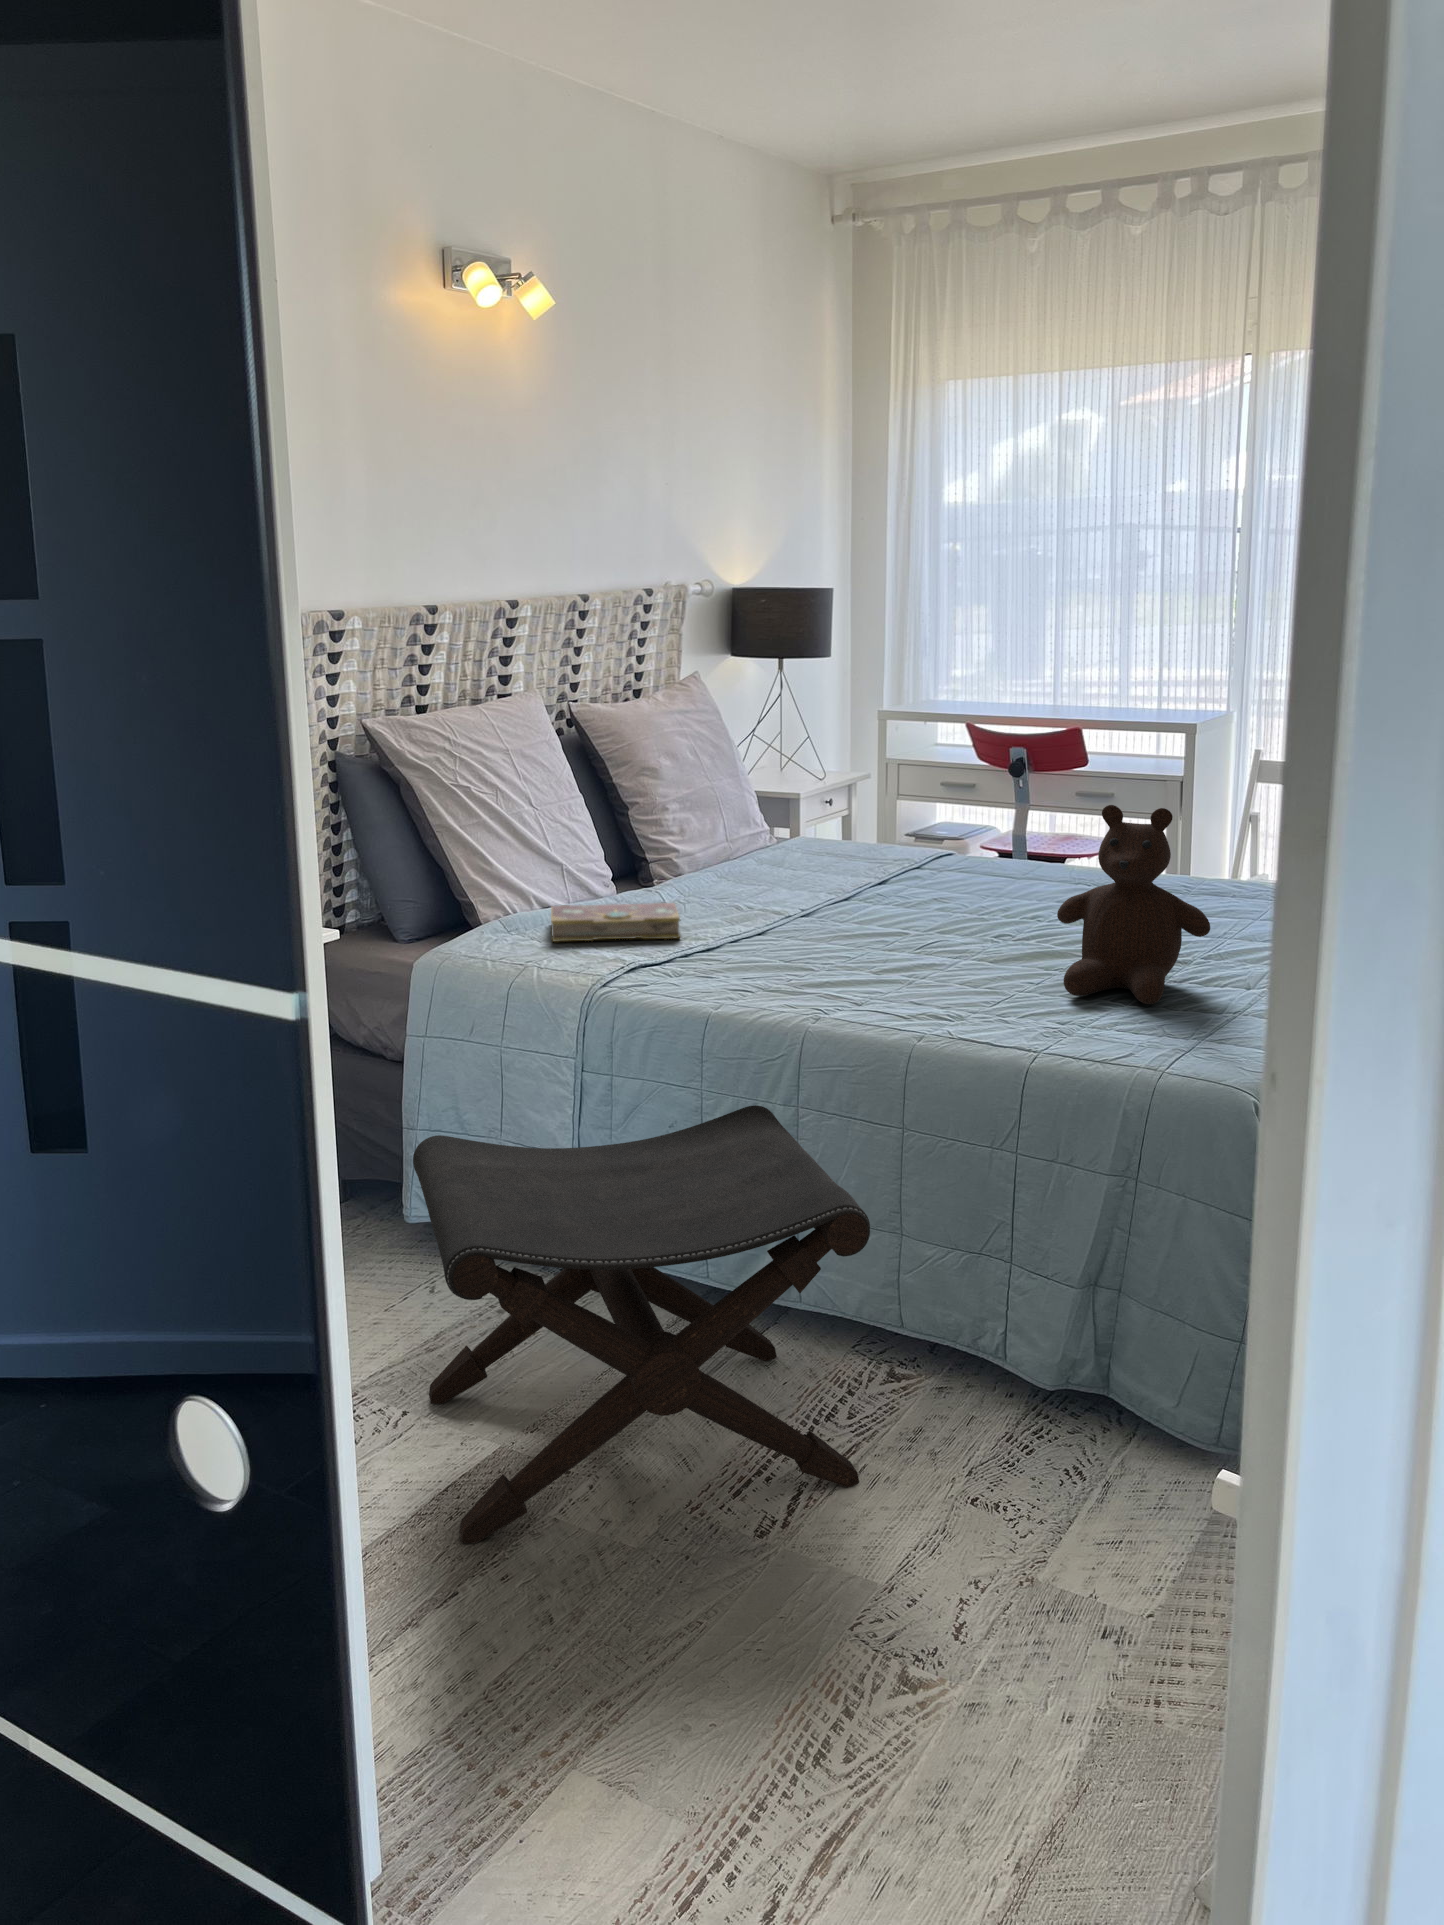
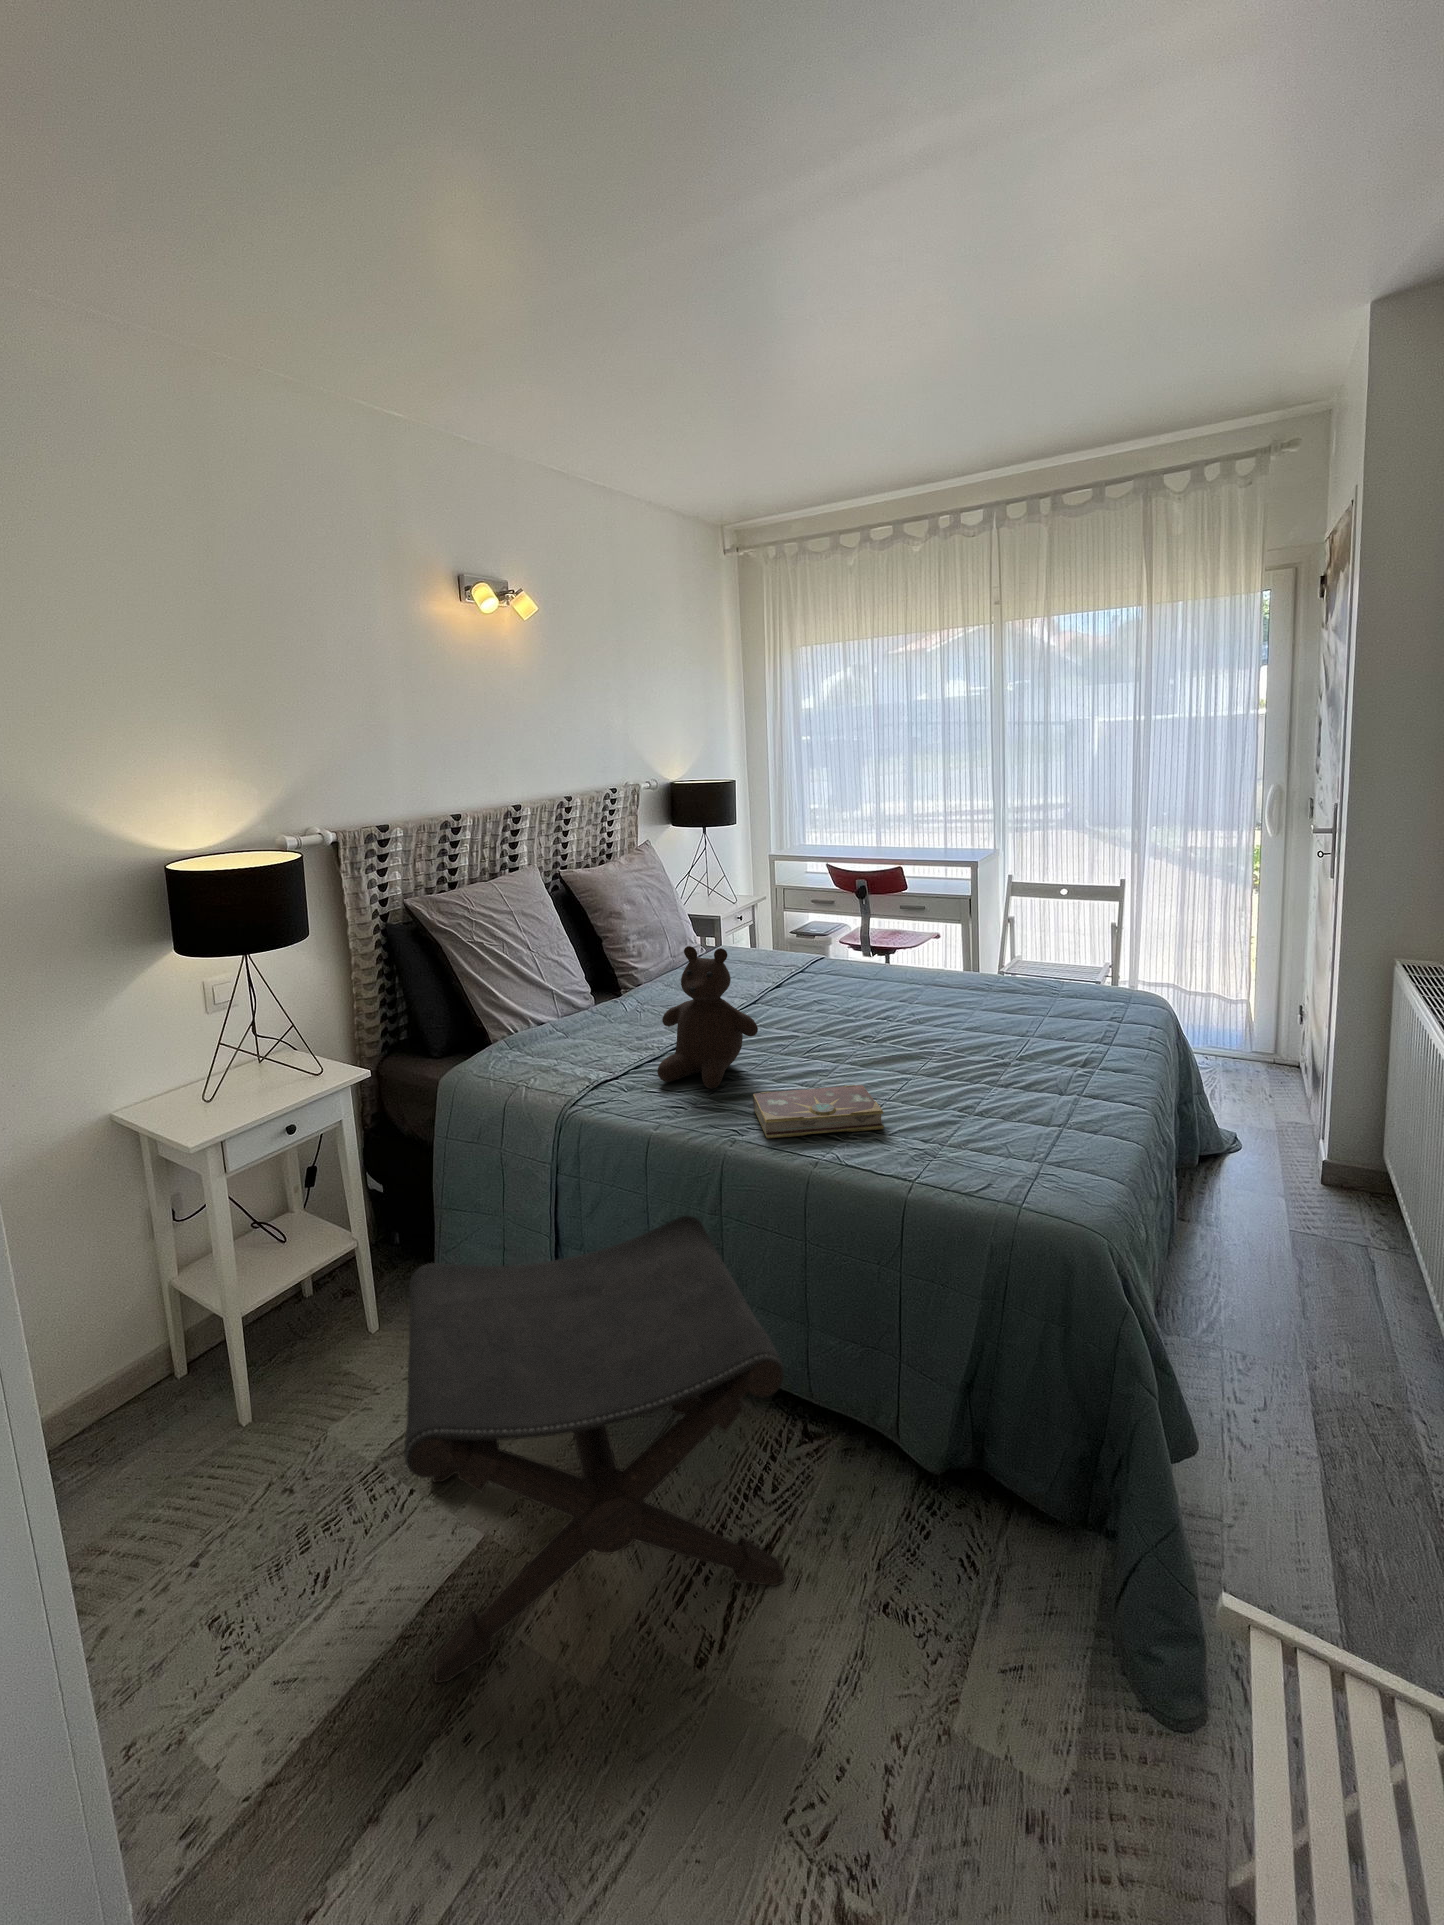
teddy bear: present [1057,805,1210,1004] -> present [658,946,758,1089]
book: present [551,903,680,942] -> present [753,1085,884,1138]

